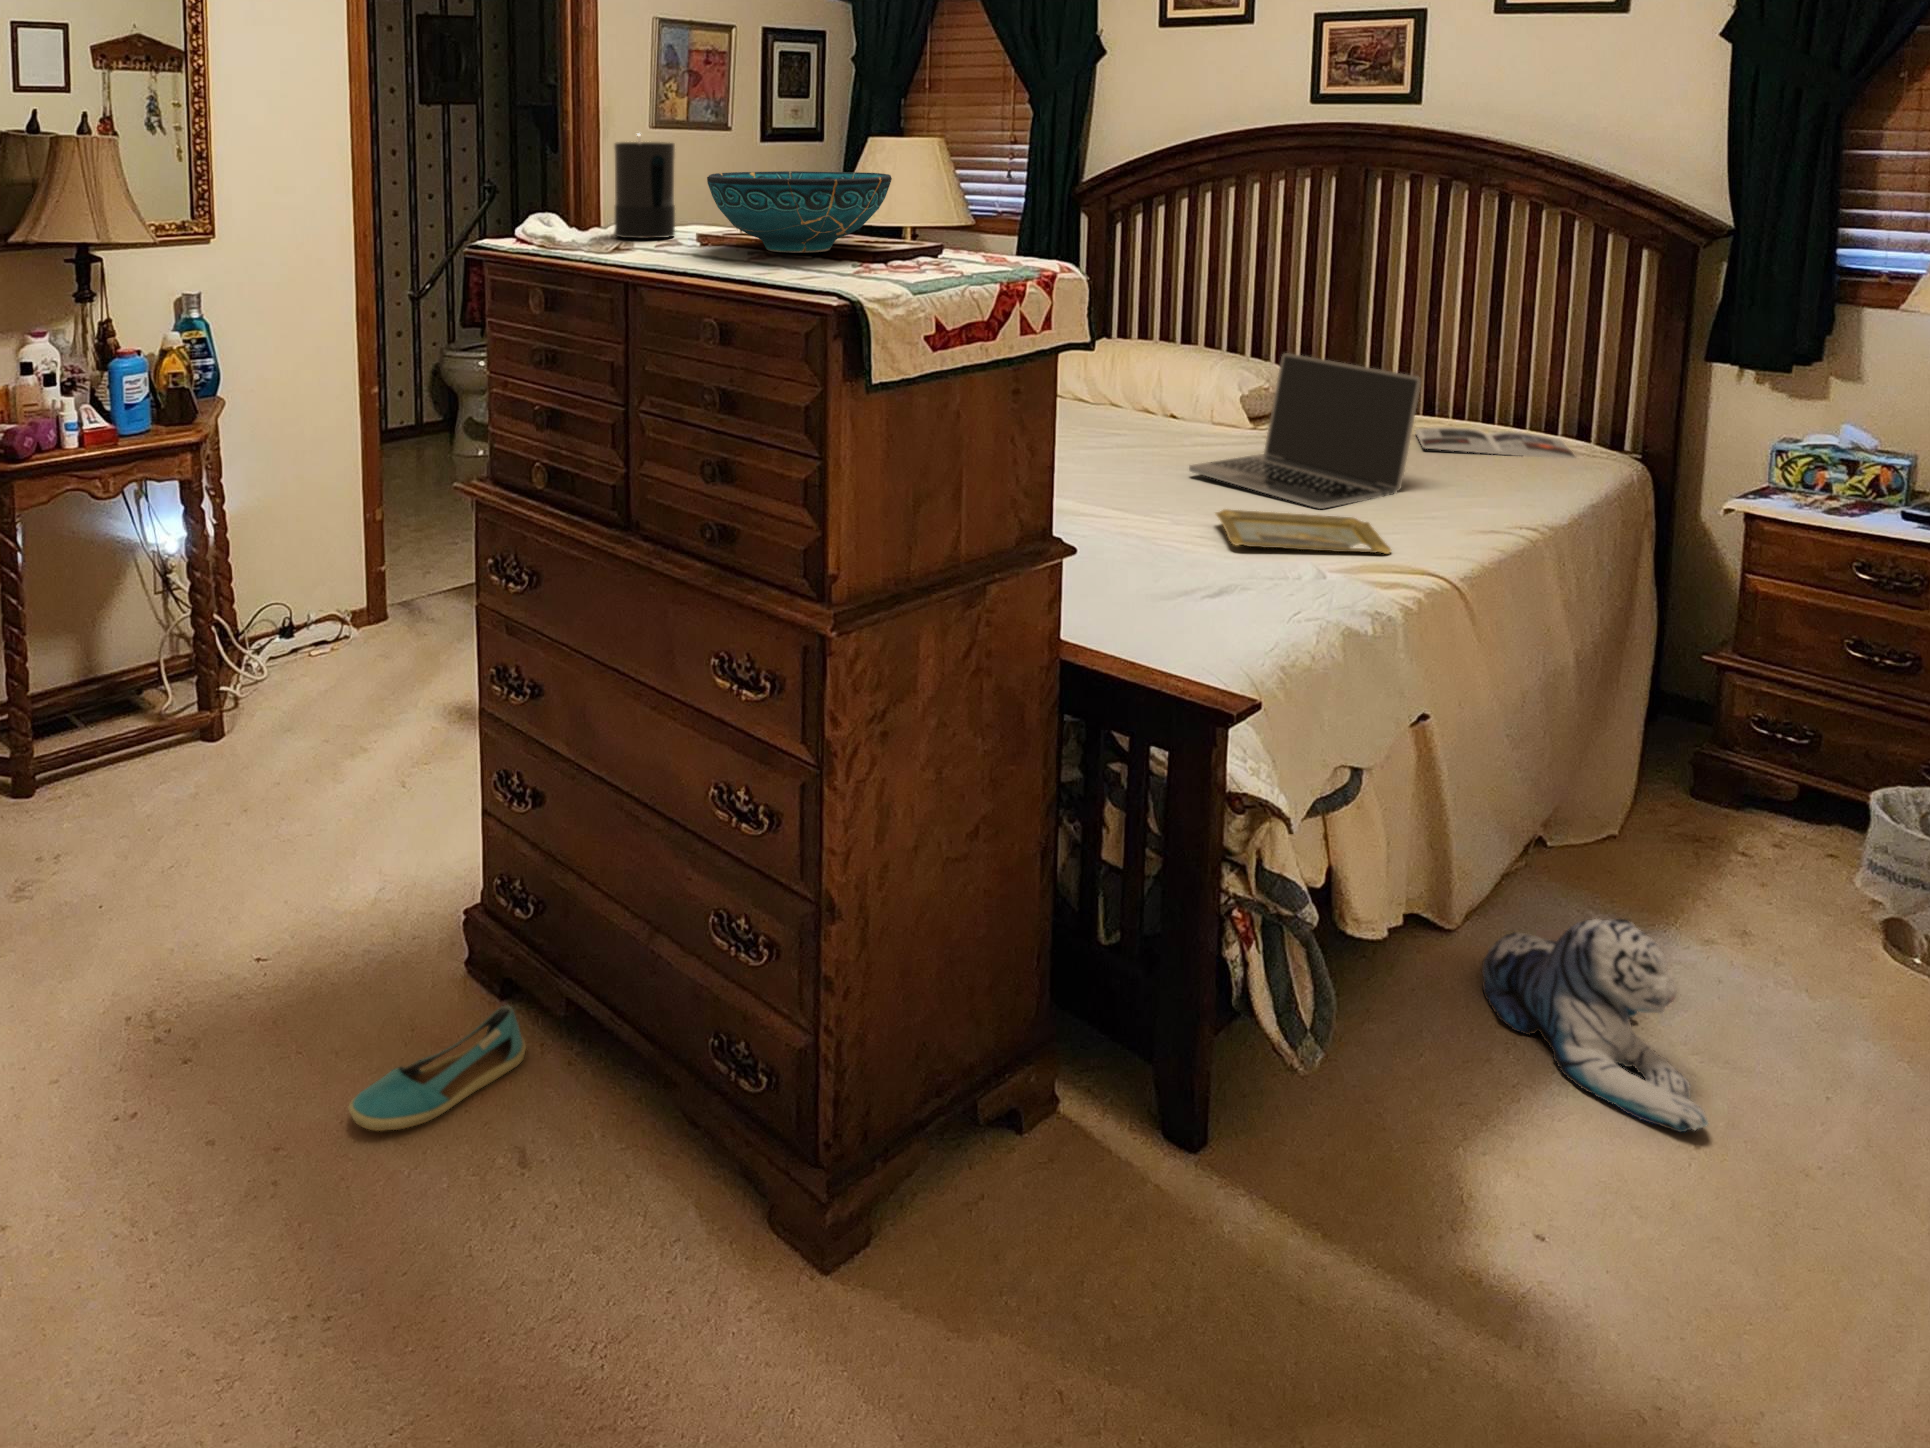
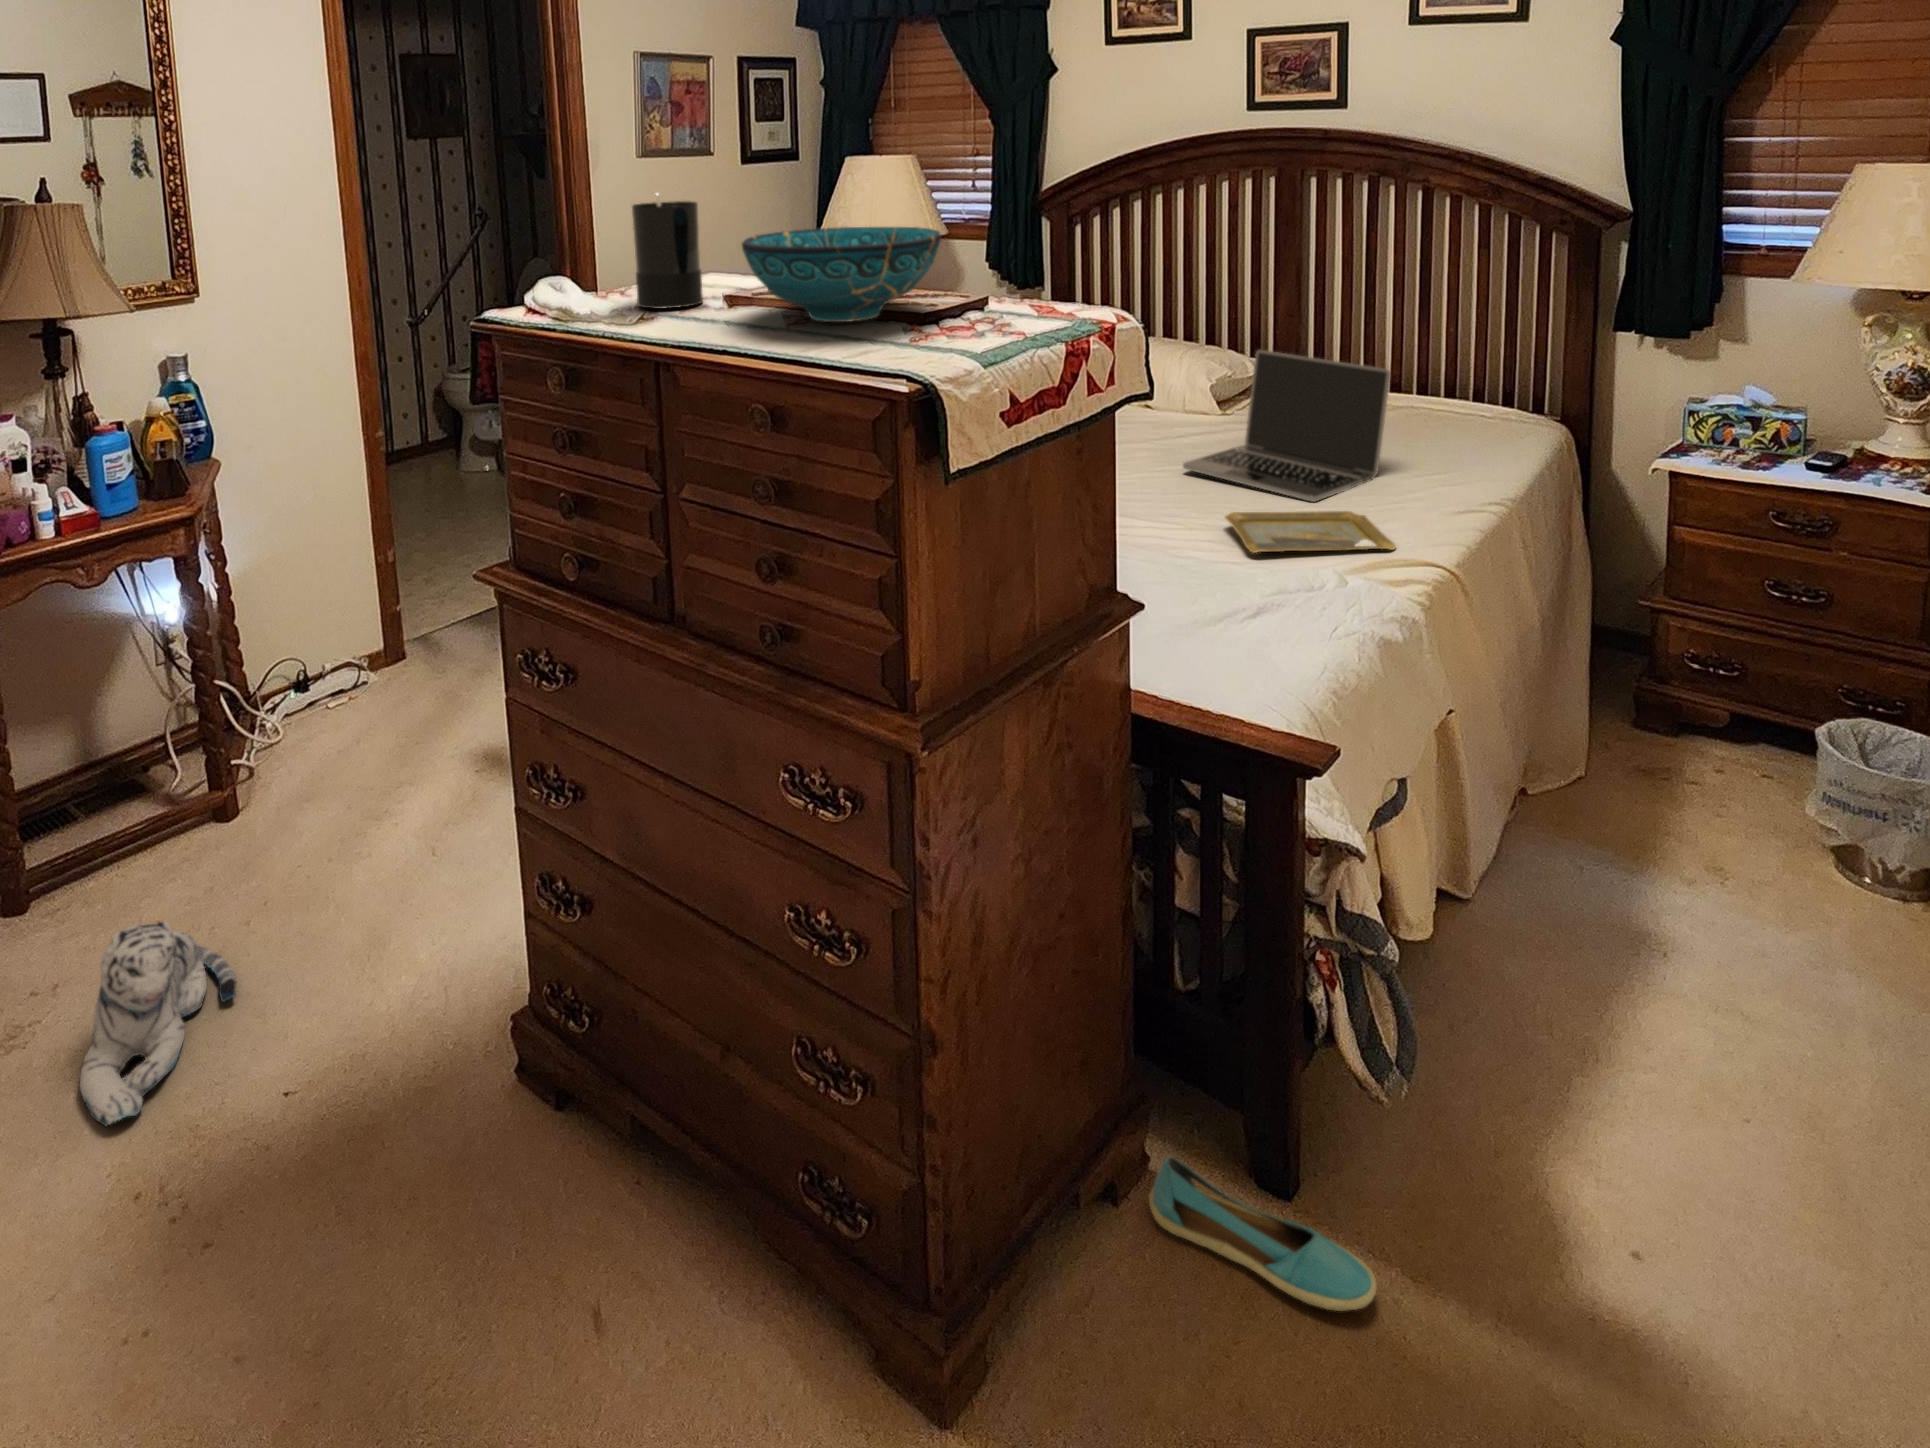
magazine: present [1415,427,1575,458] -> none [1366,404,1518,431]
plush toy: present [1482,919,1708,1132] -> present [80,922,236,1126]
shoe: present [348,1005,526,1131] -> present [1149,1155,1377,1311]

